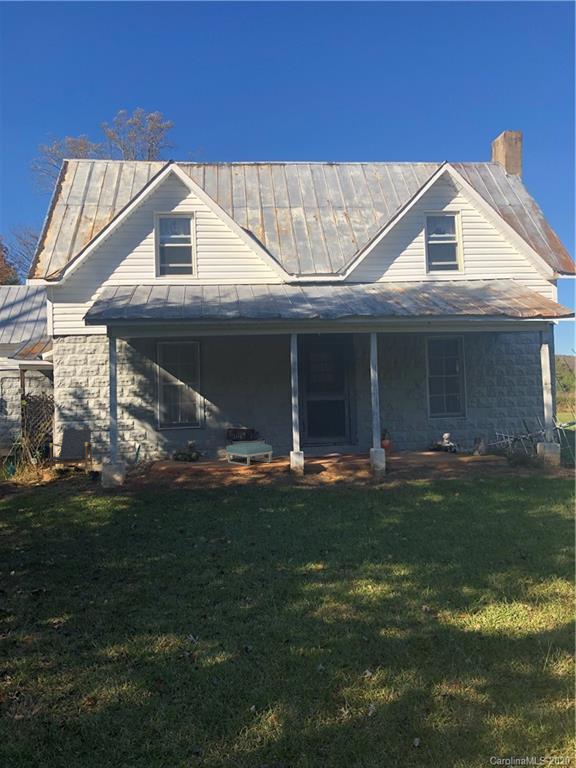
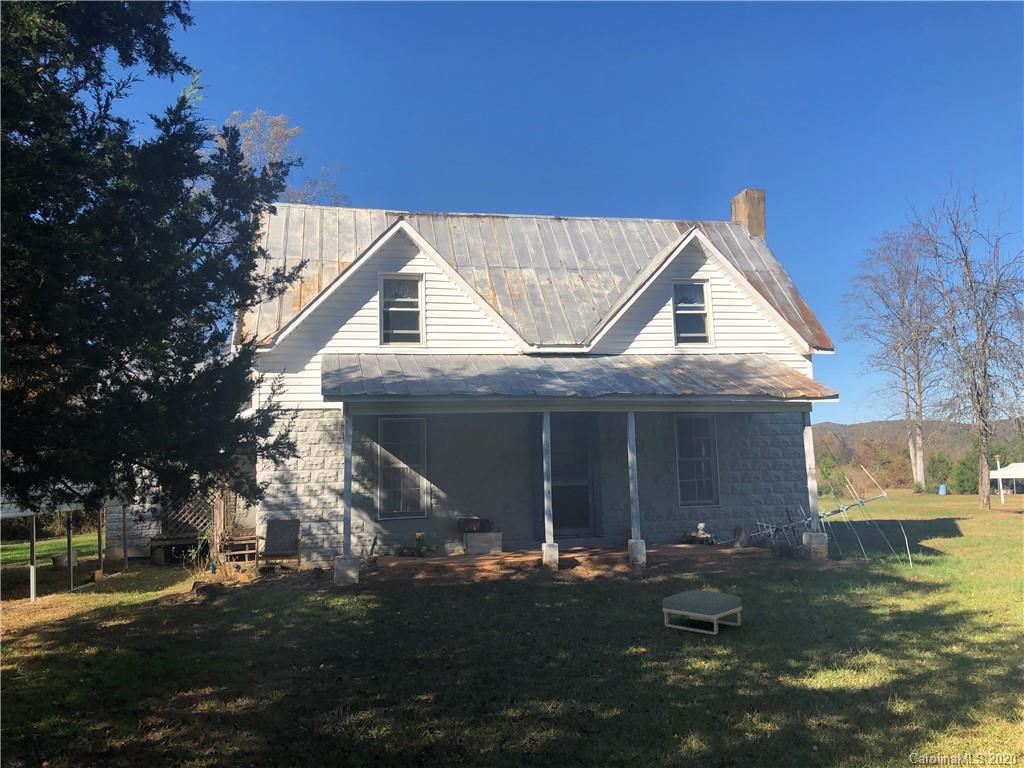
footstool: present [226,443,273,466] -> present [663,590,742,635]

